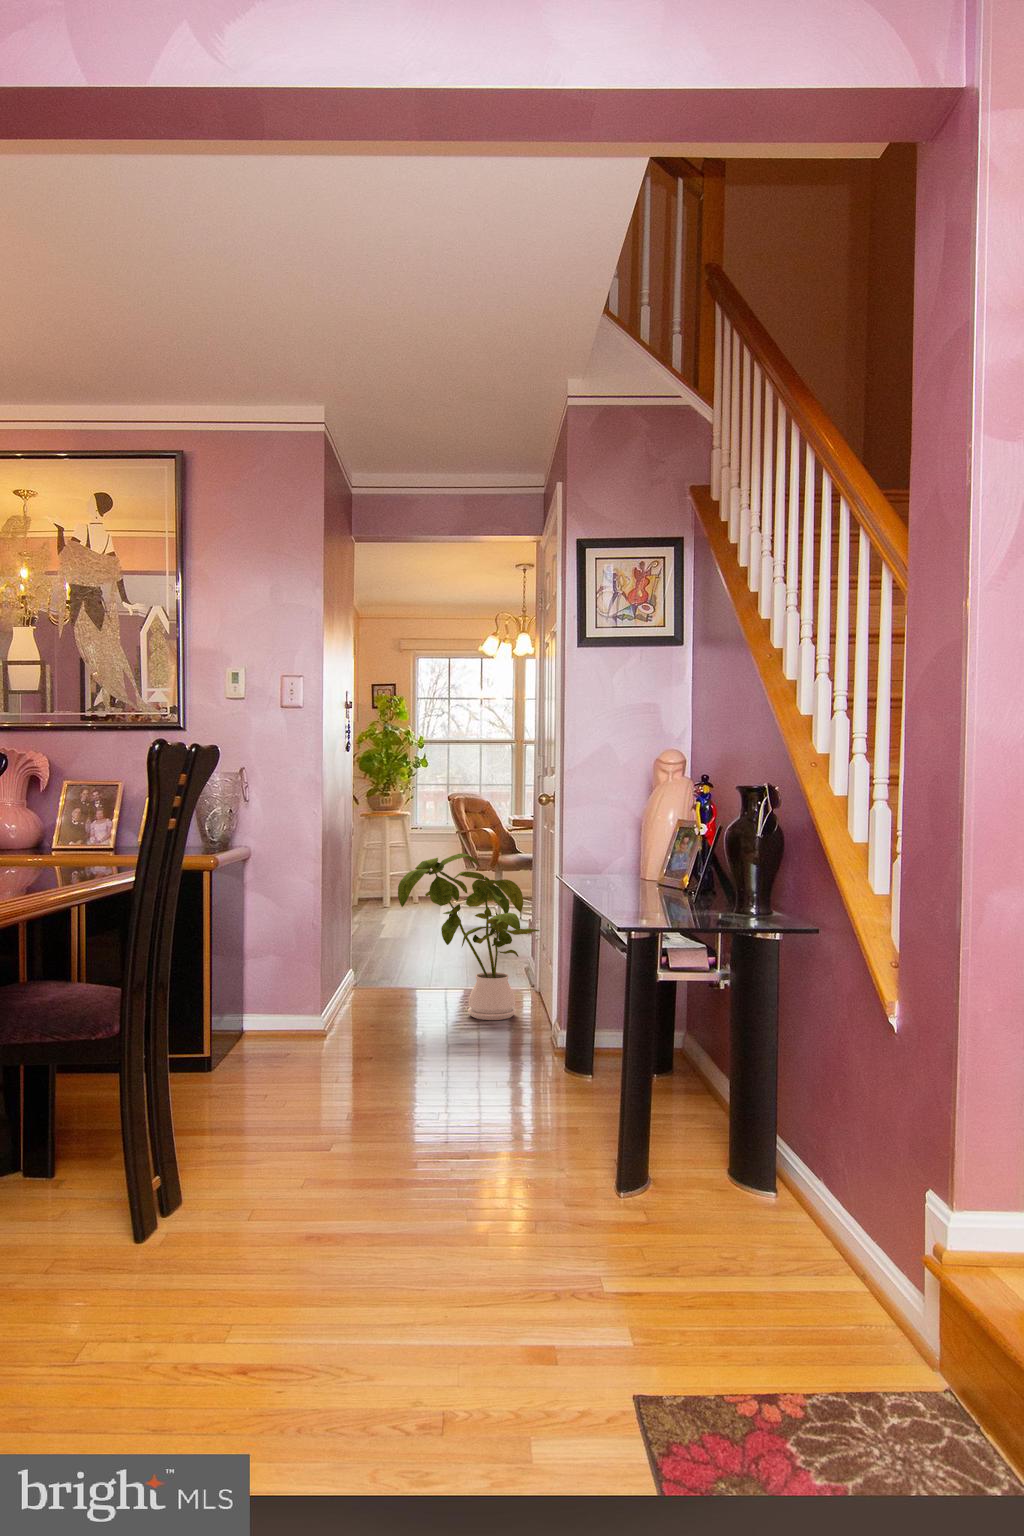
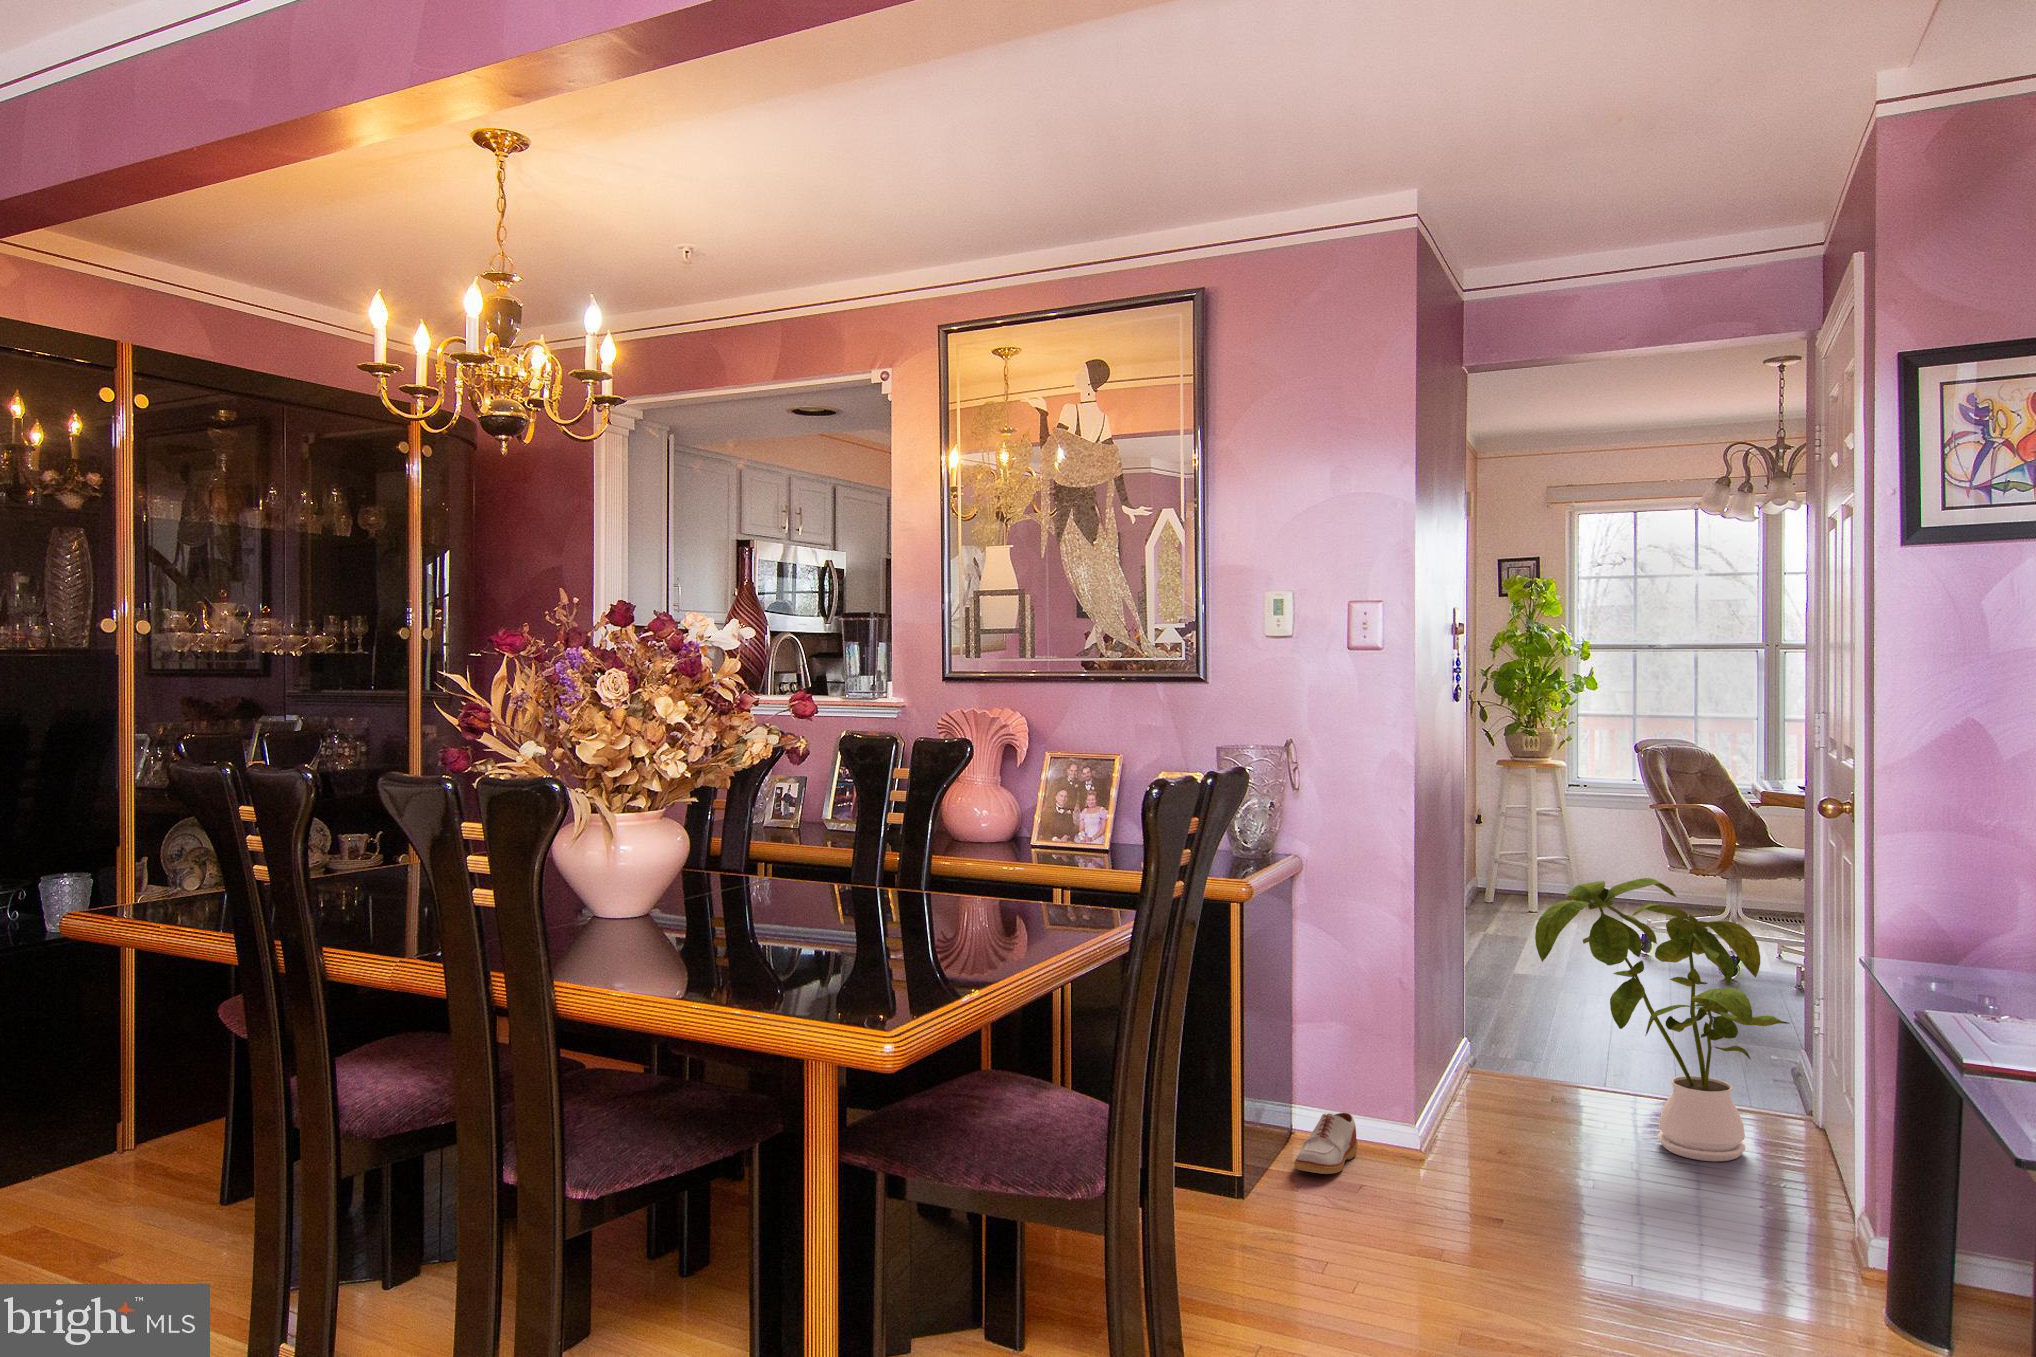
shoe: none [246,1014,287,1051] -> present [1294,1113,1358,1174]

